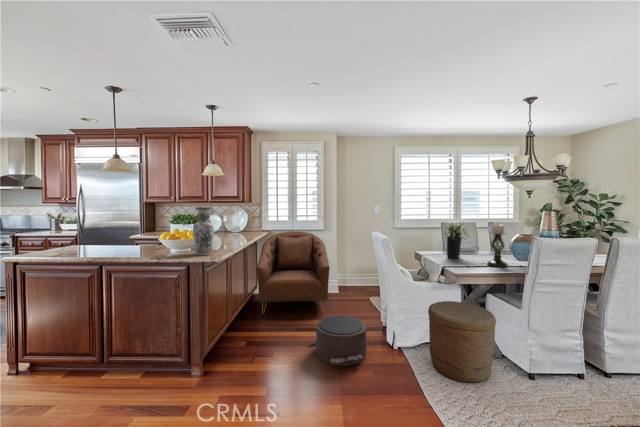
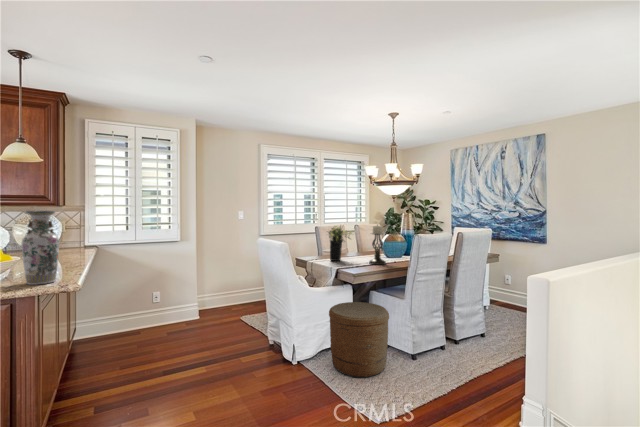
armchair: present [256,231,330,314] -> none [93,245,200,362]
pouf: present [314,316,366,366] -> none [197,339,270,399]

